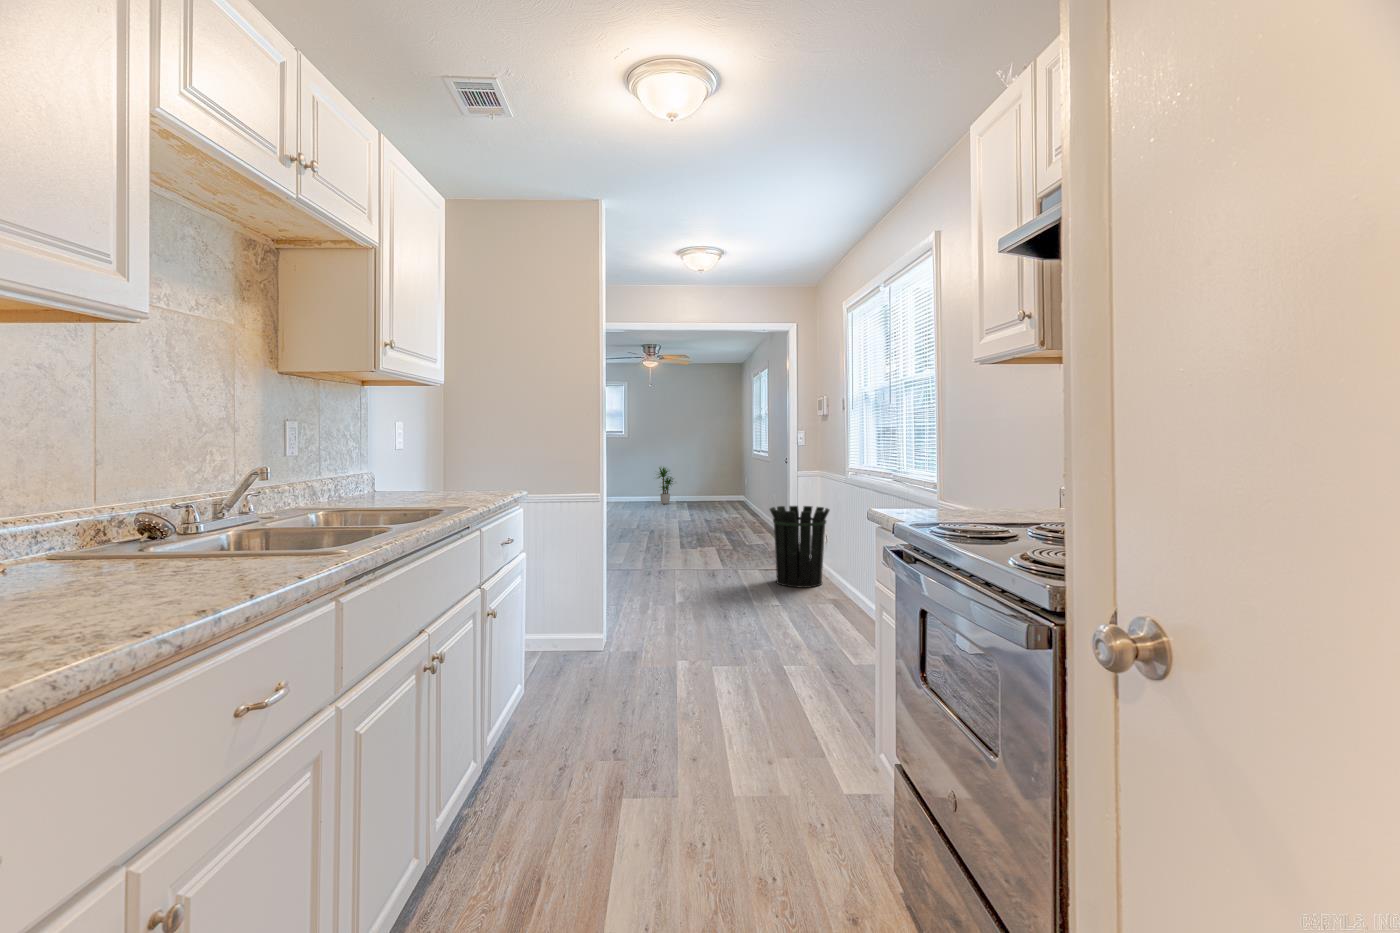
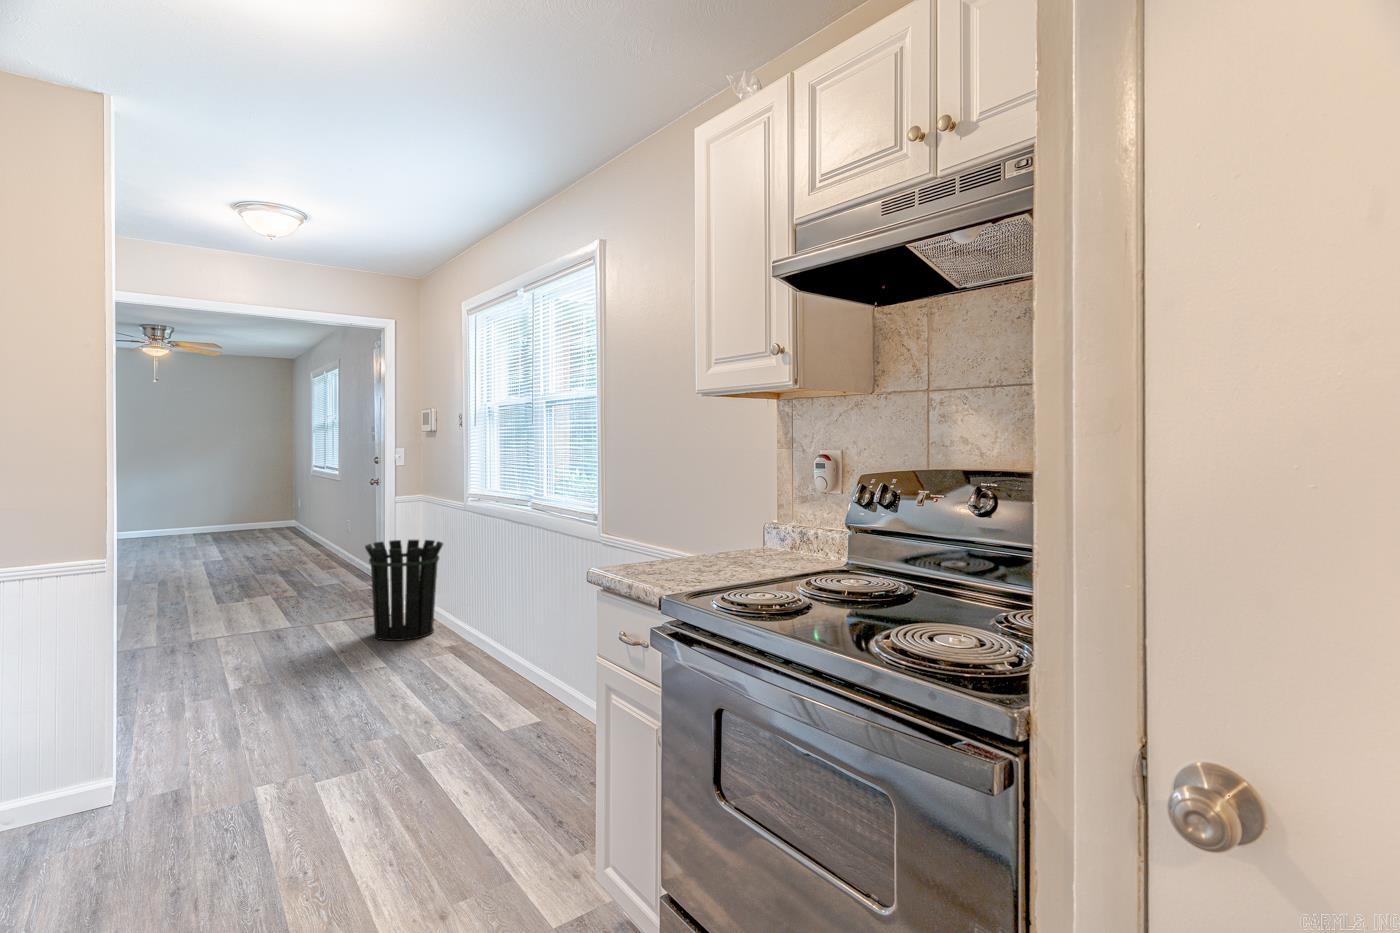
potted plant: present [659,467,673,504] -> none [150,484,195,538]

